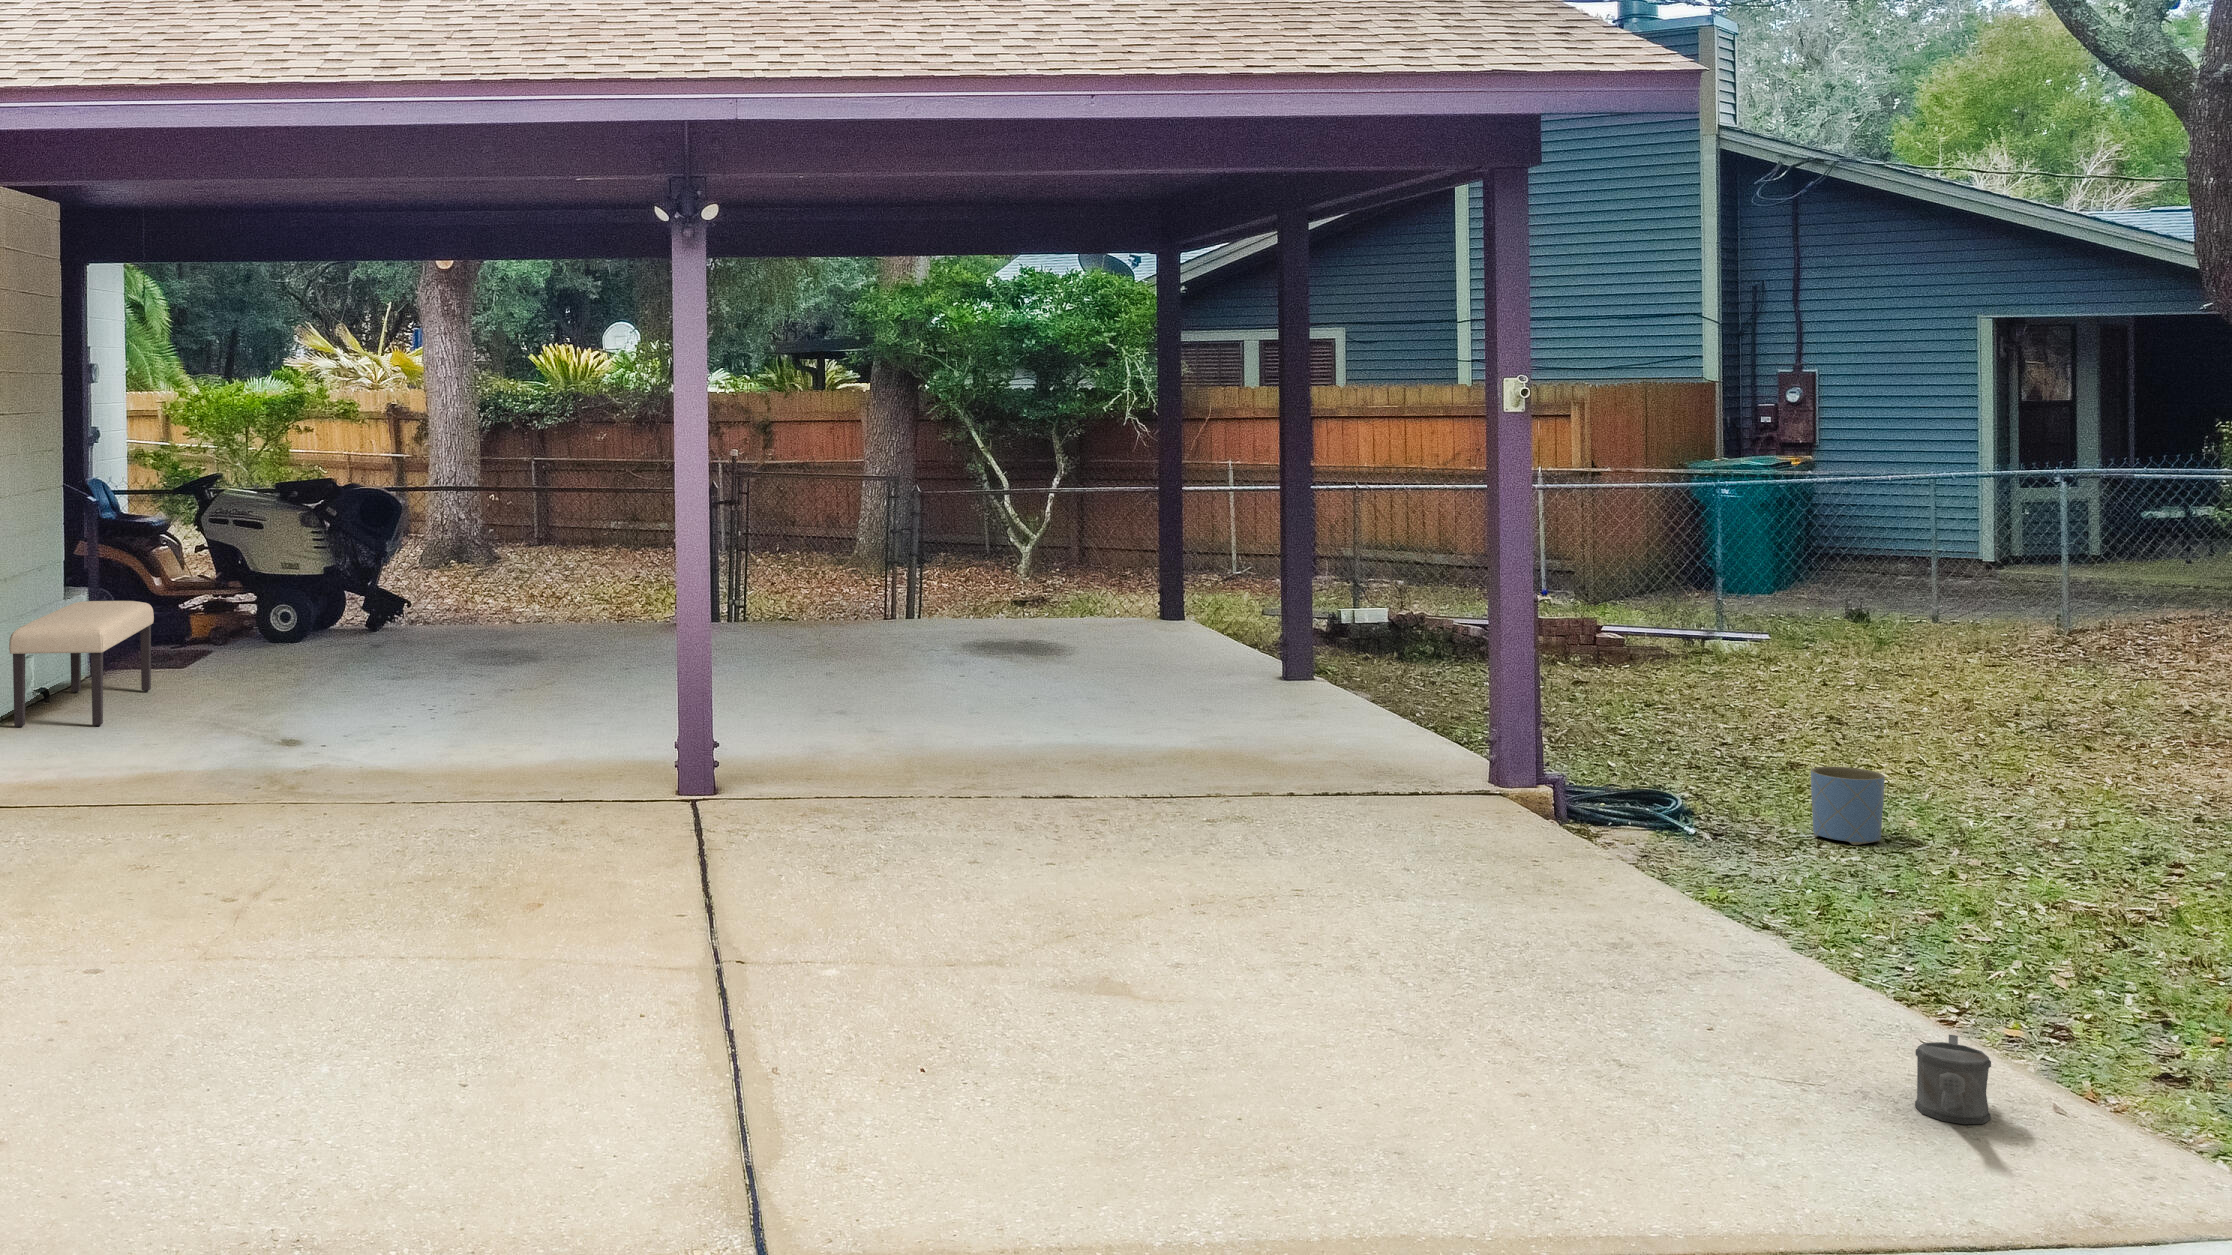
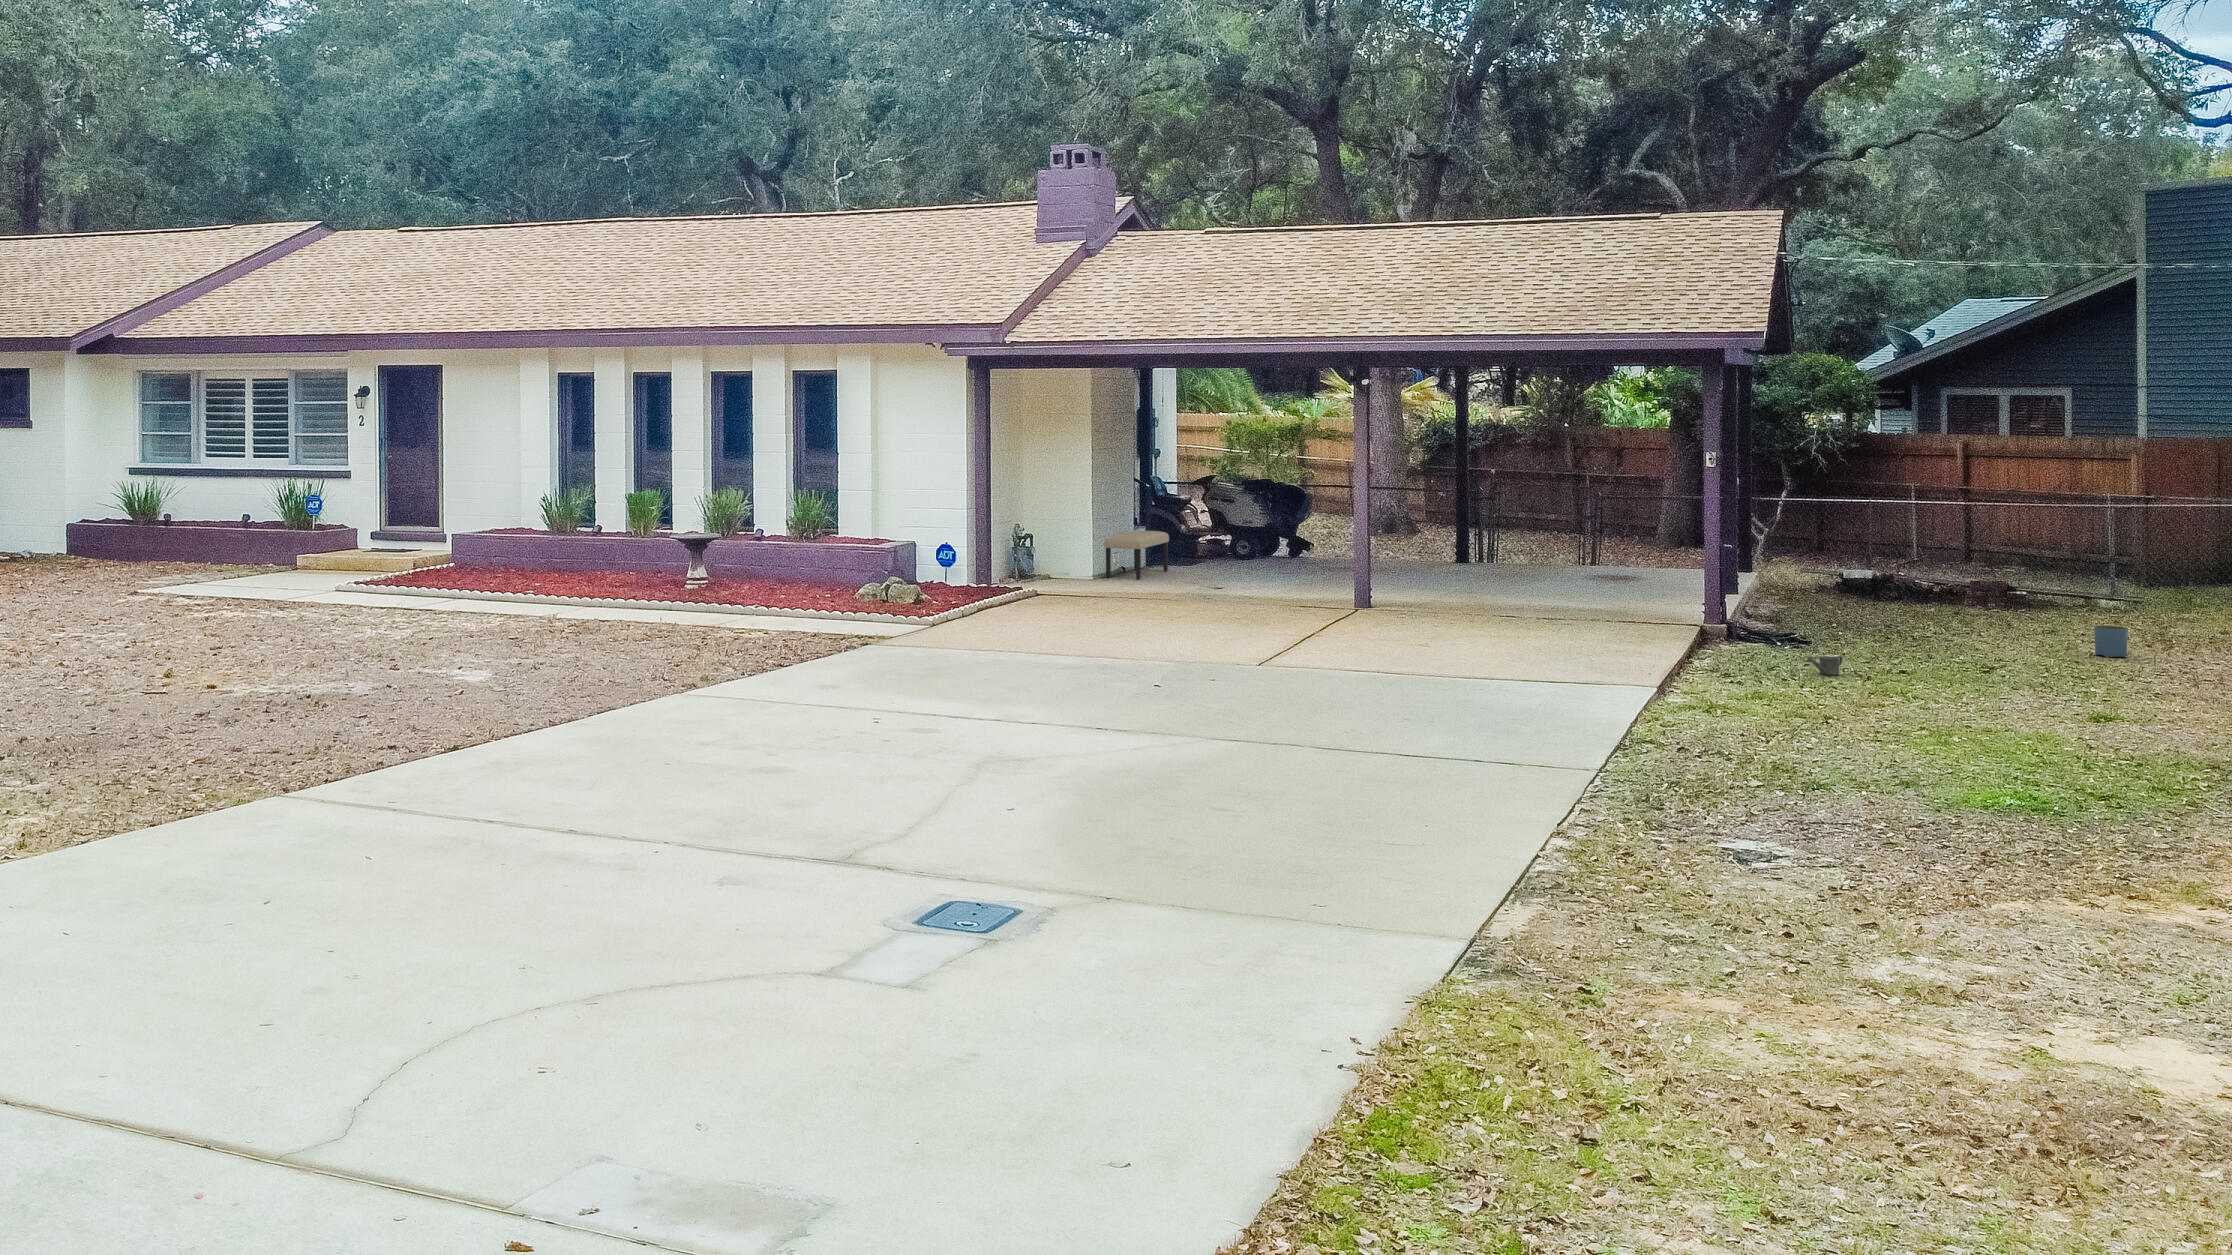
planter: present [1811,767,1885,845] -> present [2094,626,2128,657]
watering can: present [1915,1034,1991,1124] -> present [1807,656,1842,676]

